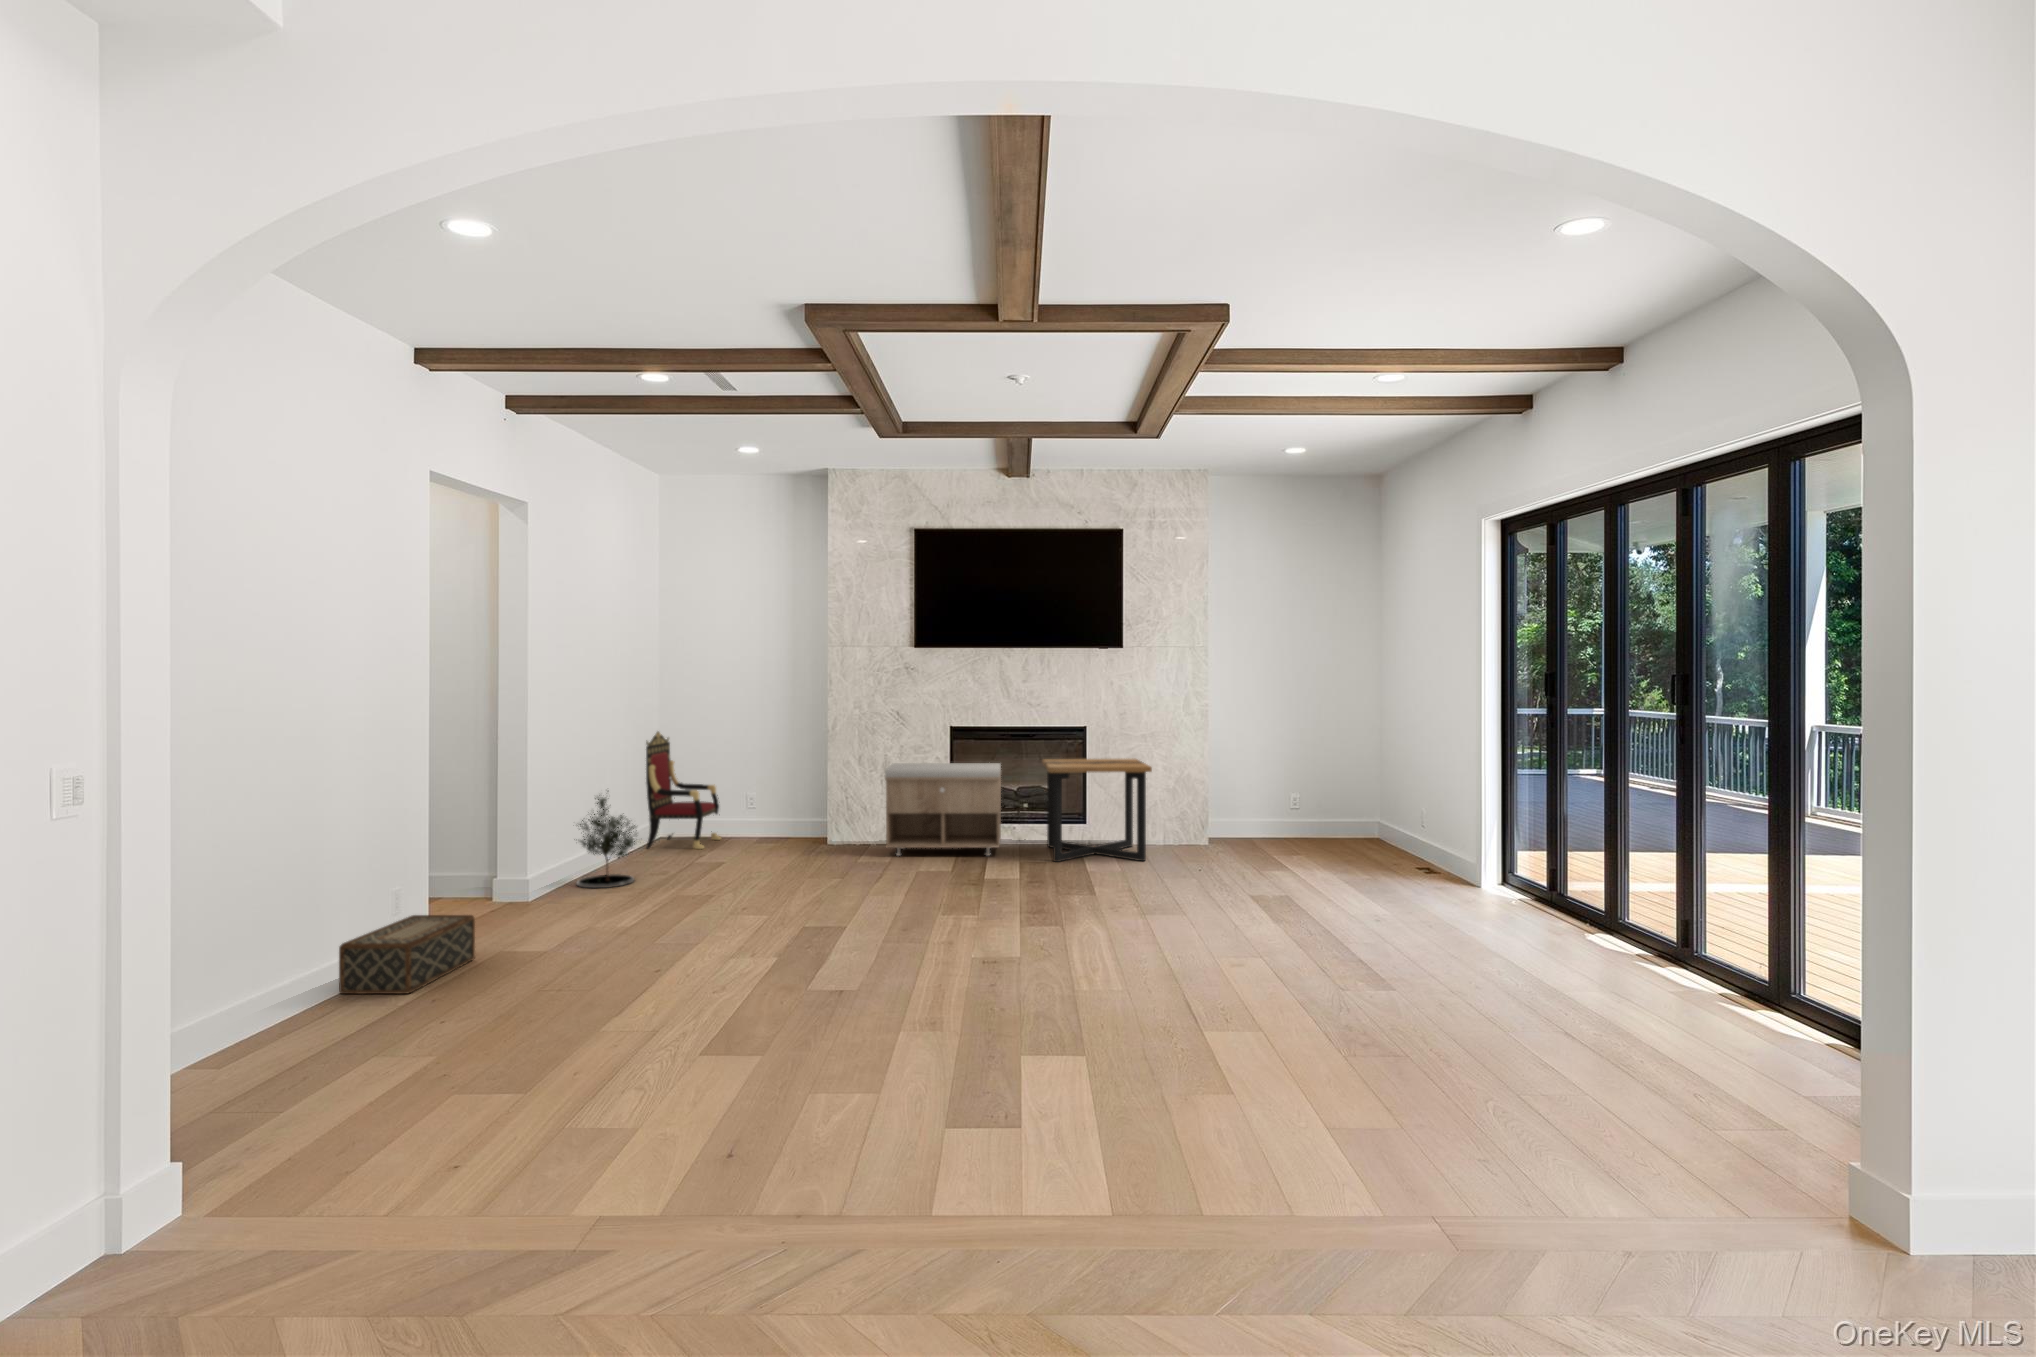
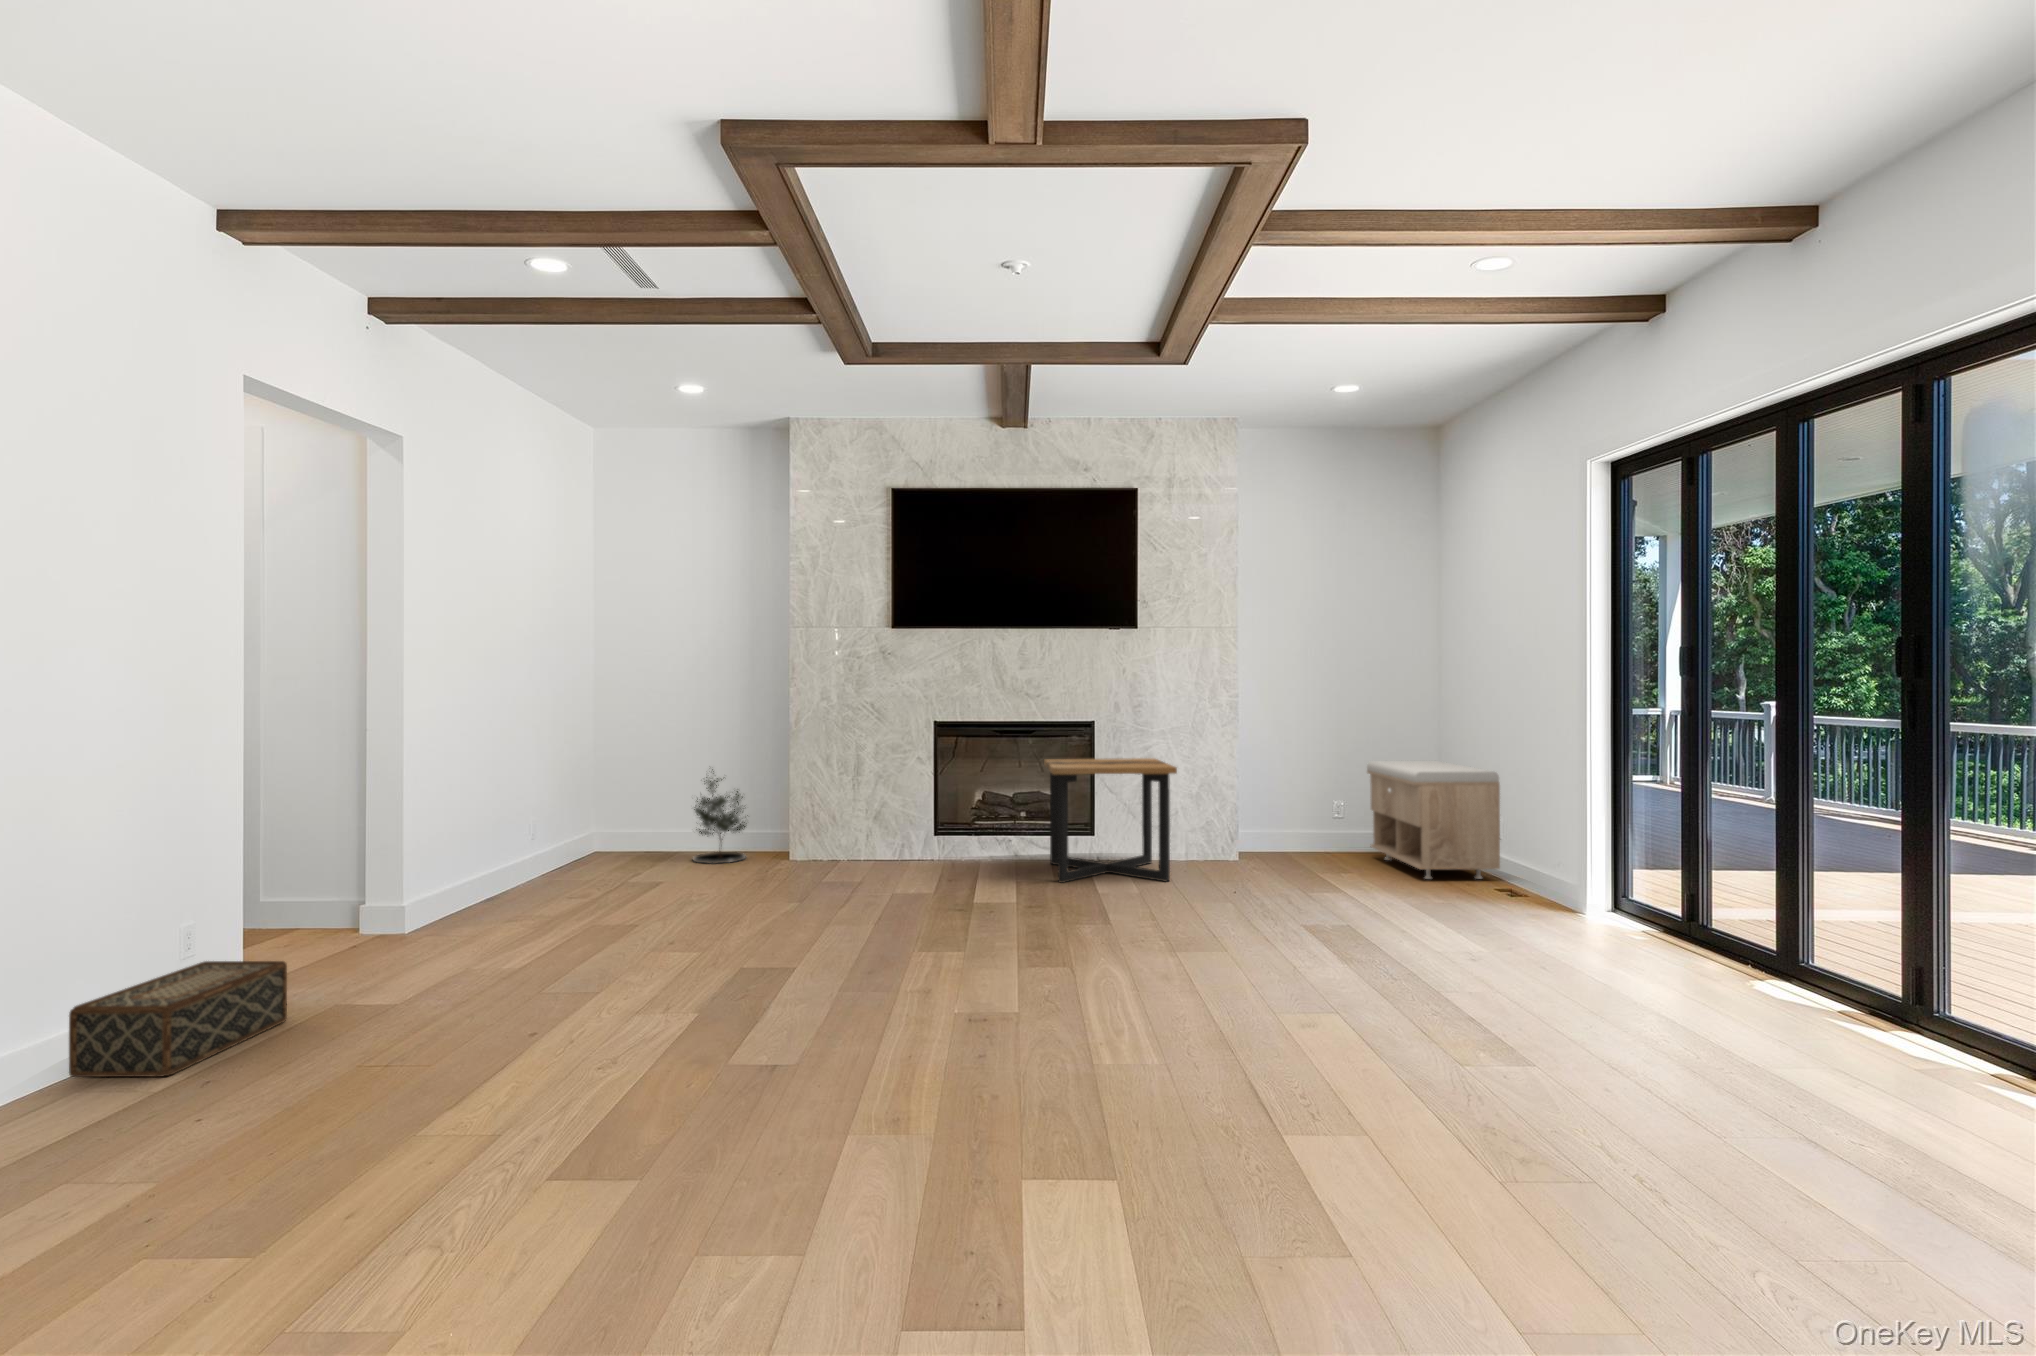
armchair: present [646,732,721,849] -> none [569,727,664,868]
storage bench: present [885,763,1001,856] -> present [1367,761,1500,879]
potted tree: present [576,795,637,888] -> present [693,769,748,864]

